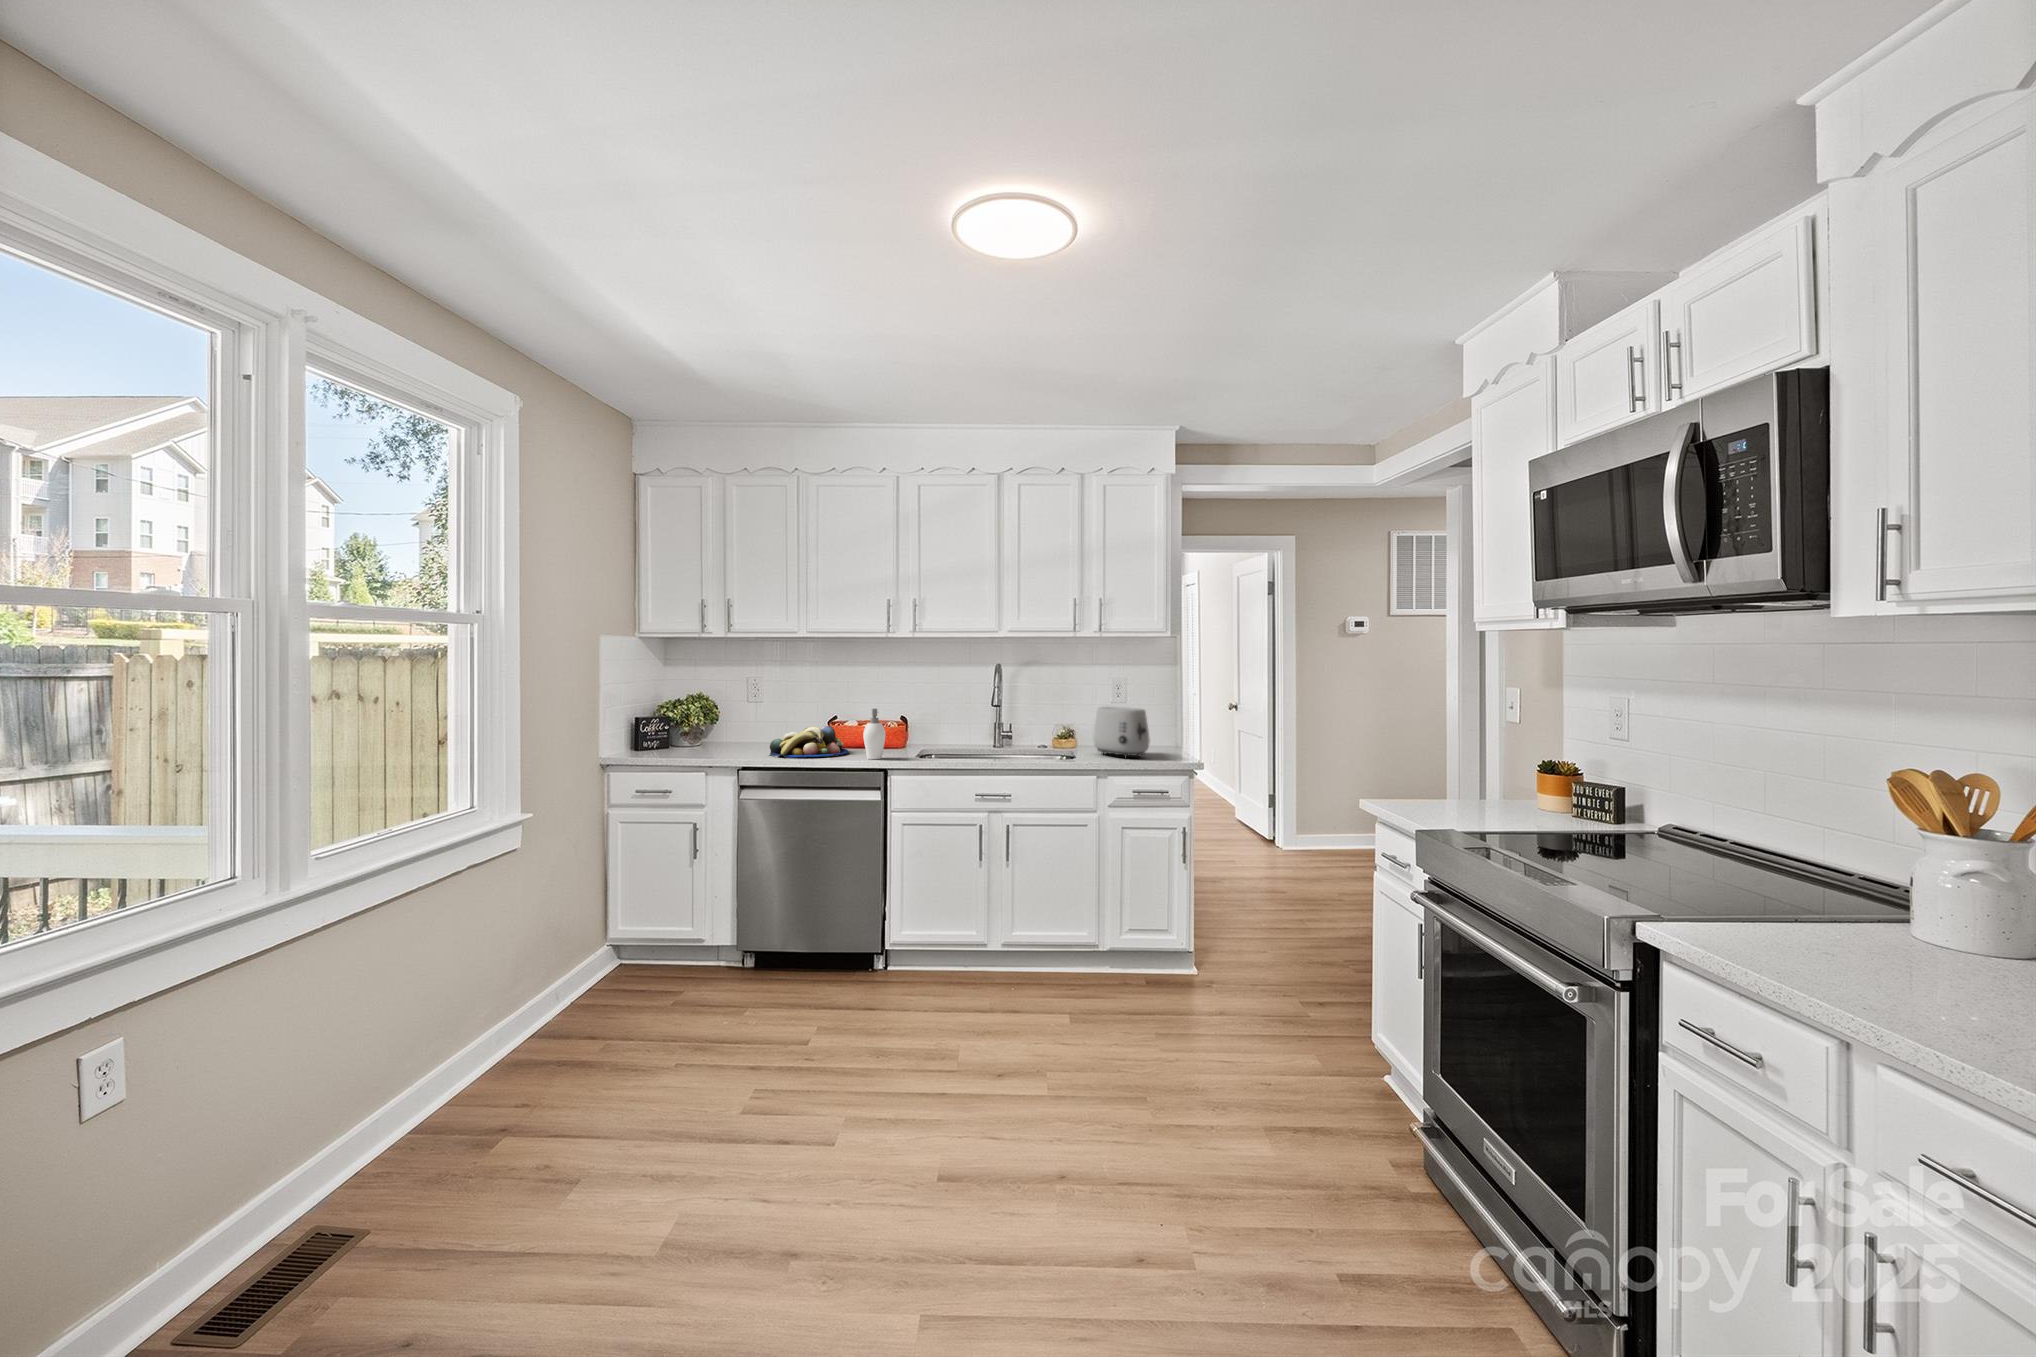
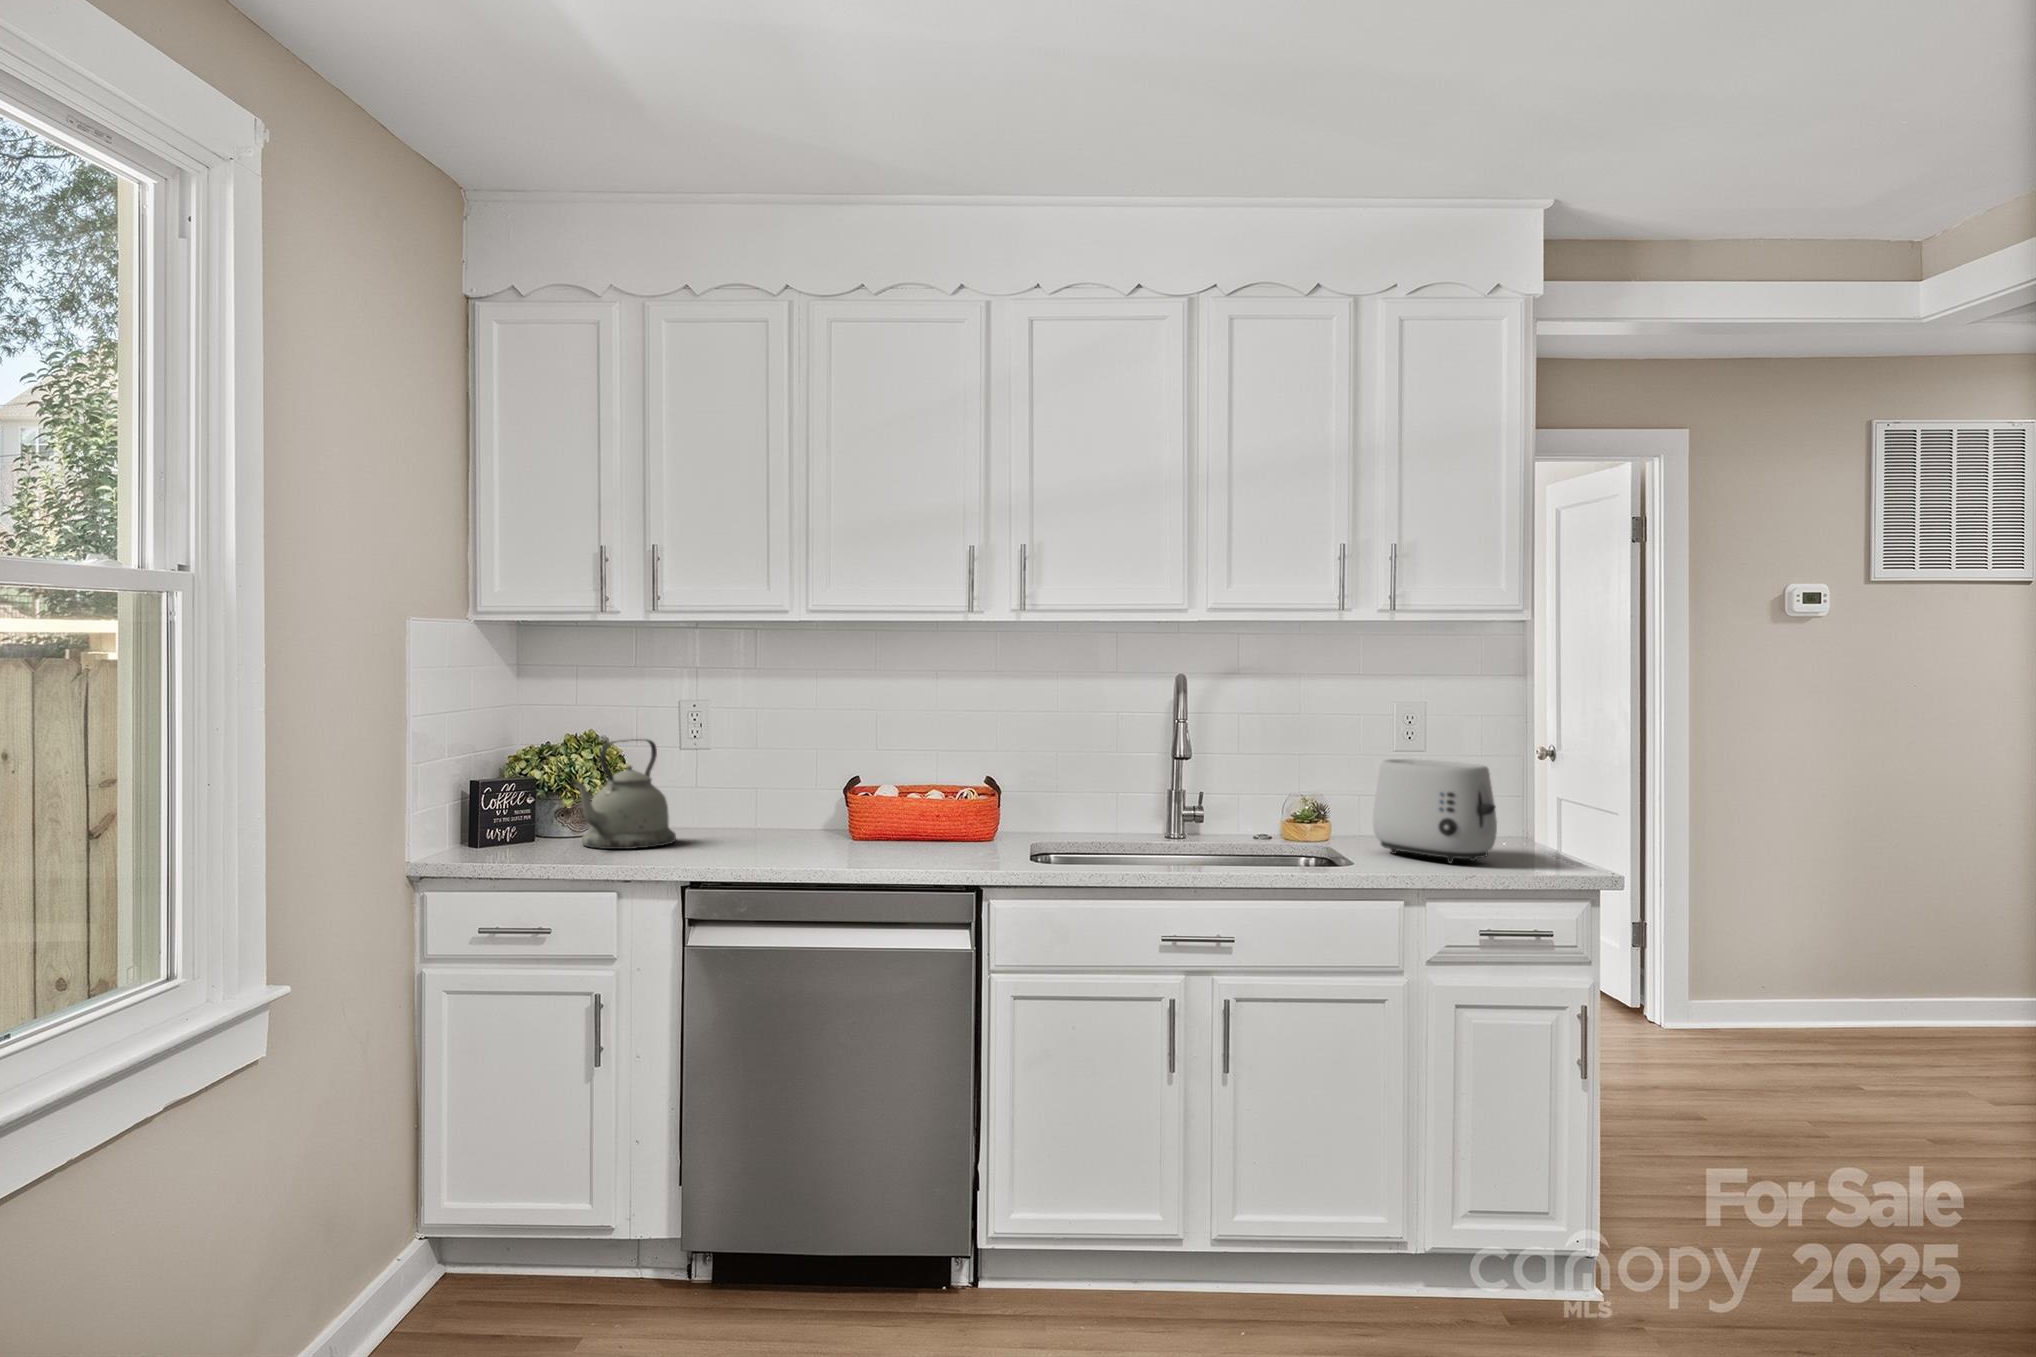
kettle: none [685,698,740,753] -> present [573,739,676,849]
soap dispenser: present [863,709,886,759] -> none [932,763,990,865]
fruit bowl: present [770,726,849,758] -> none [739,796,894,862]

